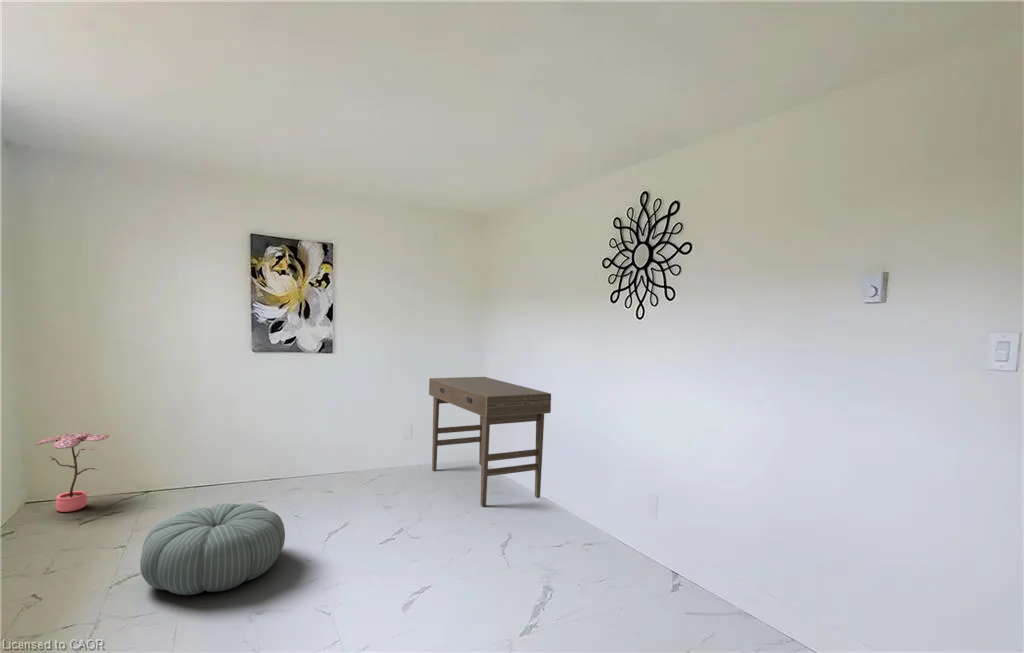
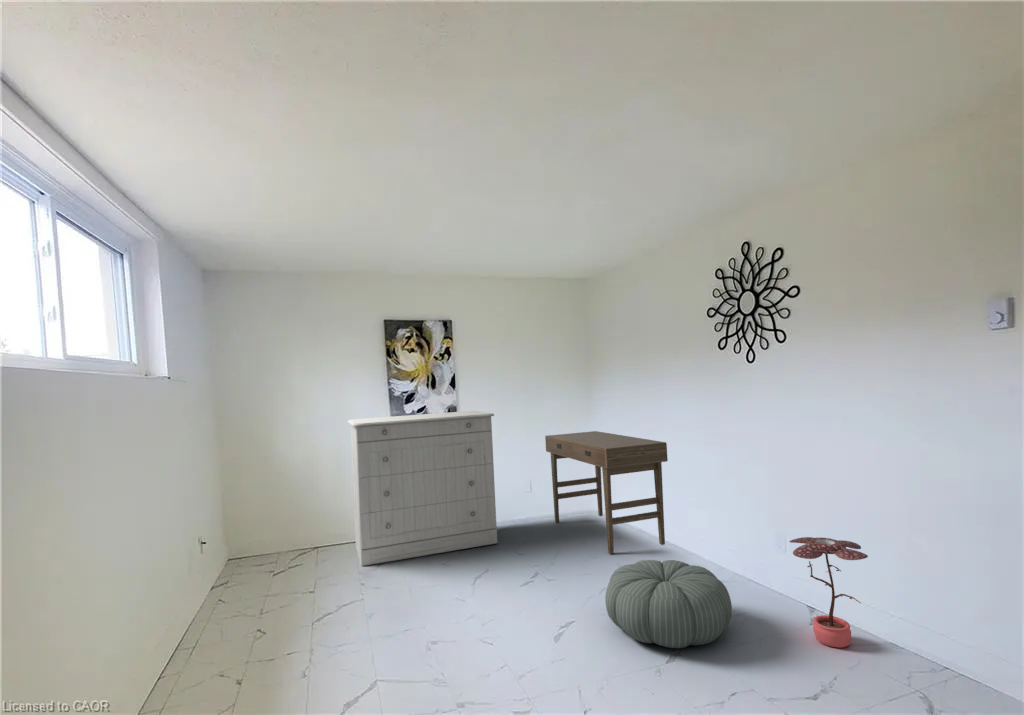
dresser: none [198,346,371,513] -> present [348,411,497,566]
potted plant: present [35,433,109,512] -> present [790,537,868,648]
pouf: present [140,504,285,595] -> present [605,560,732,648]

